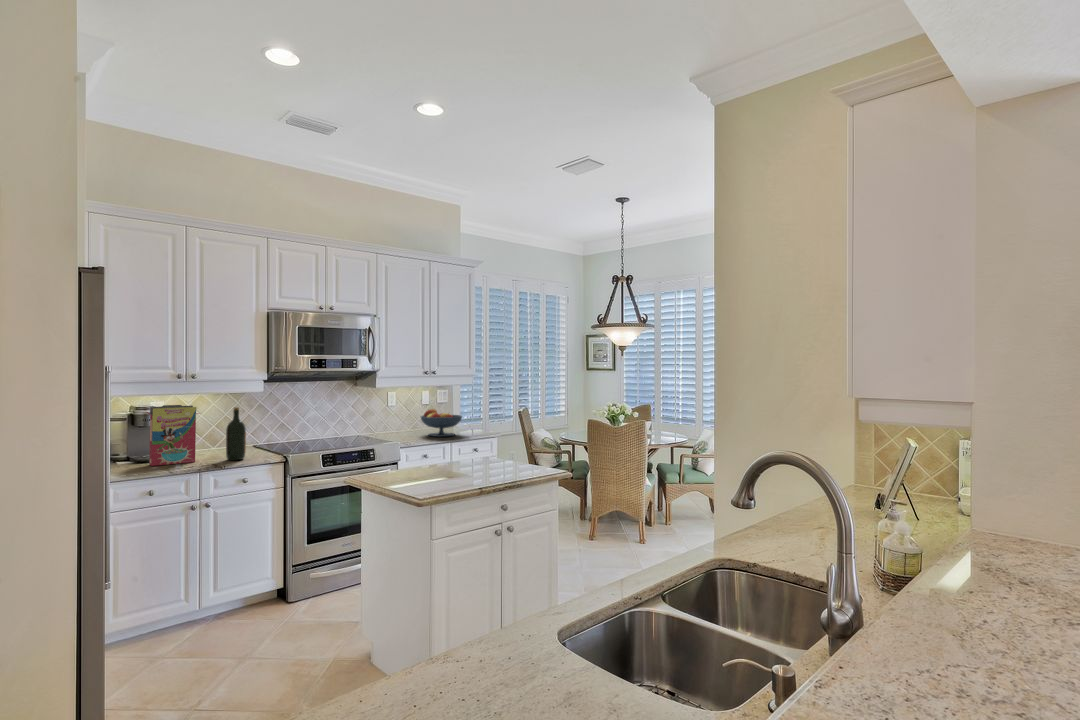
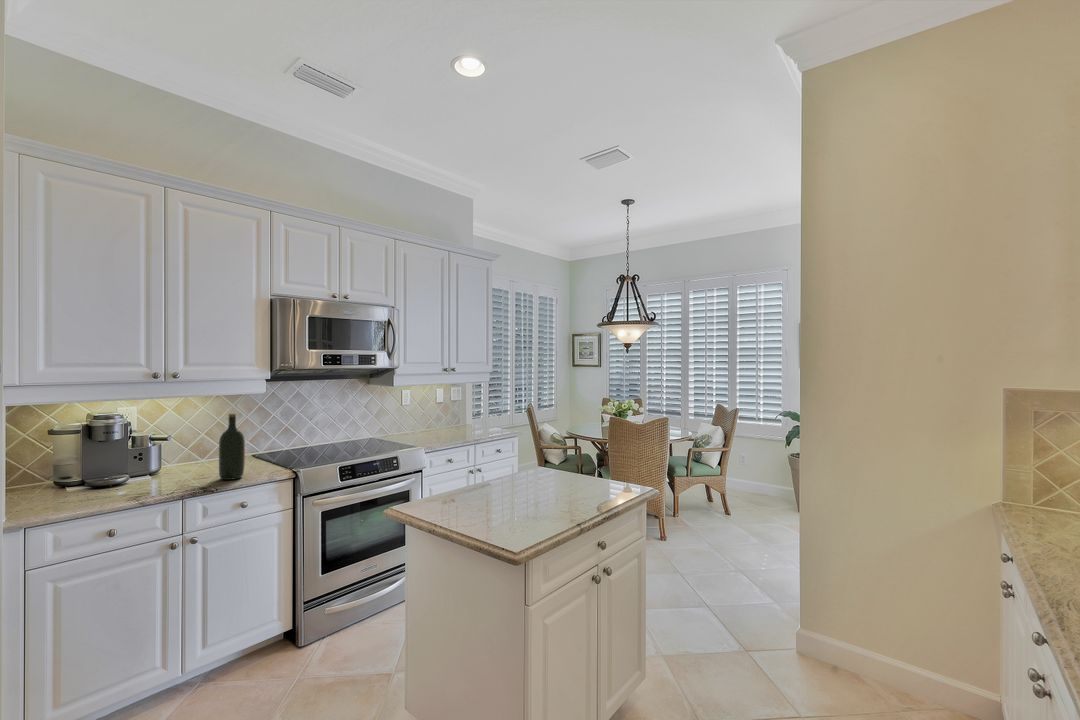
cereal box: present [147,405,199,466] -> none [107,412,186,493]
fruit bowl: present [421,409,462,437] -> none [439,408,483,438]

